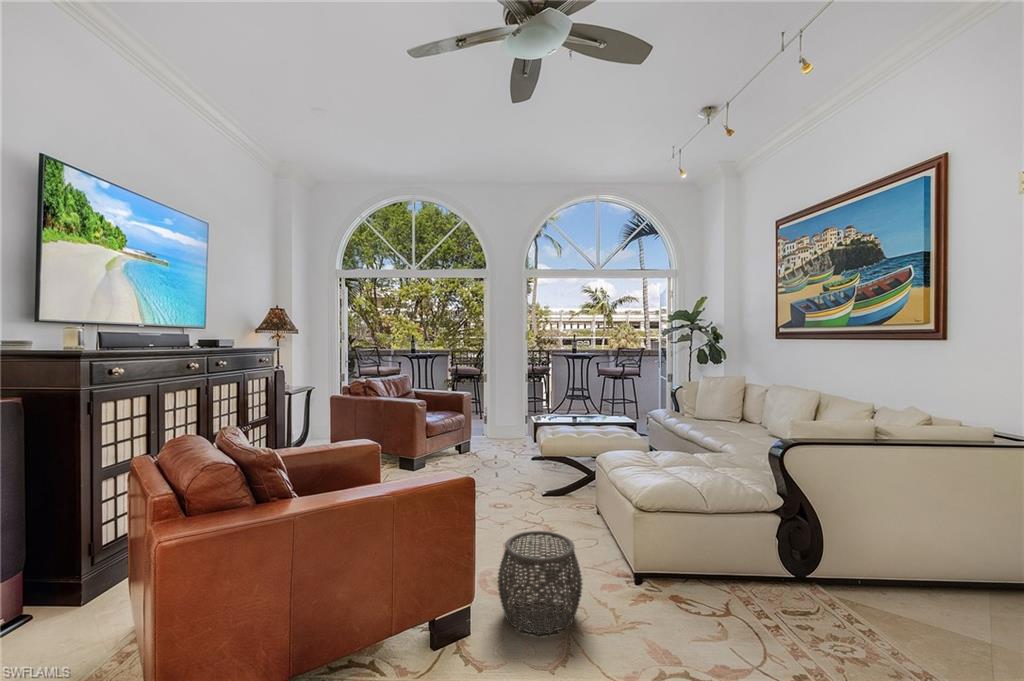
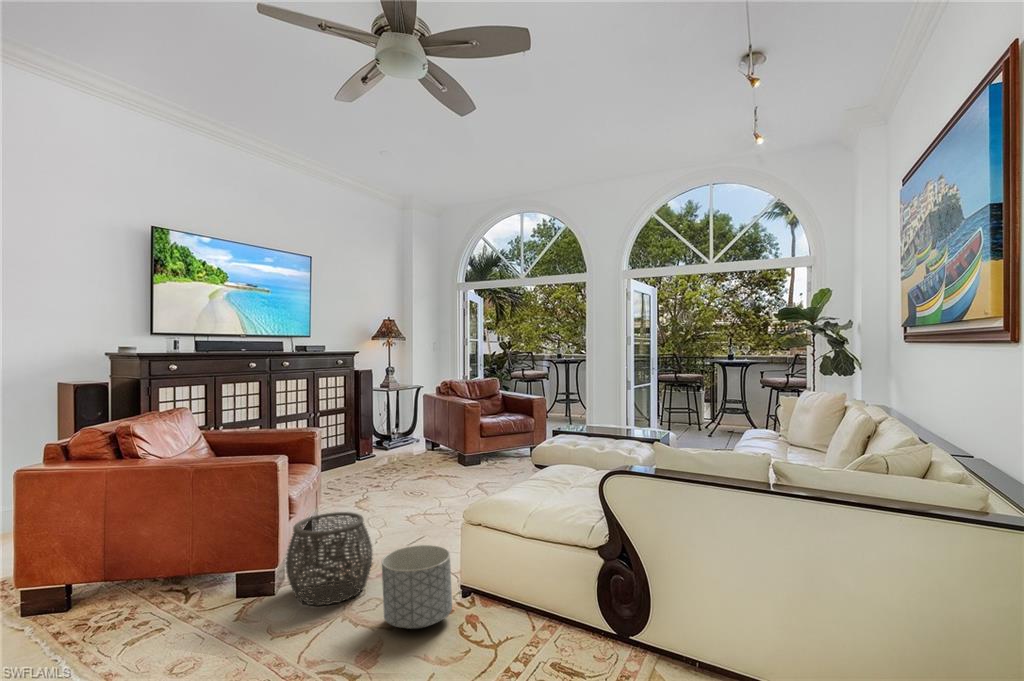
planter: none [633,546,697,625] -> present [382,545,452,629]

